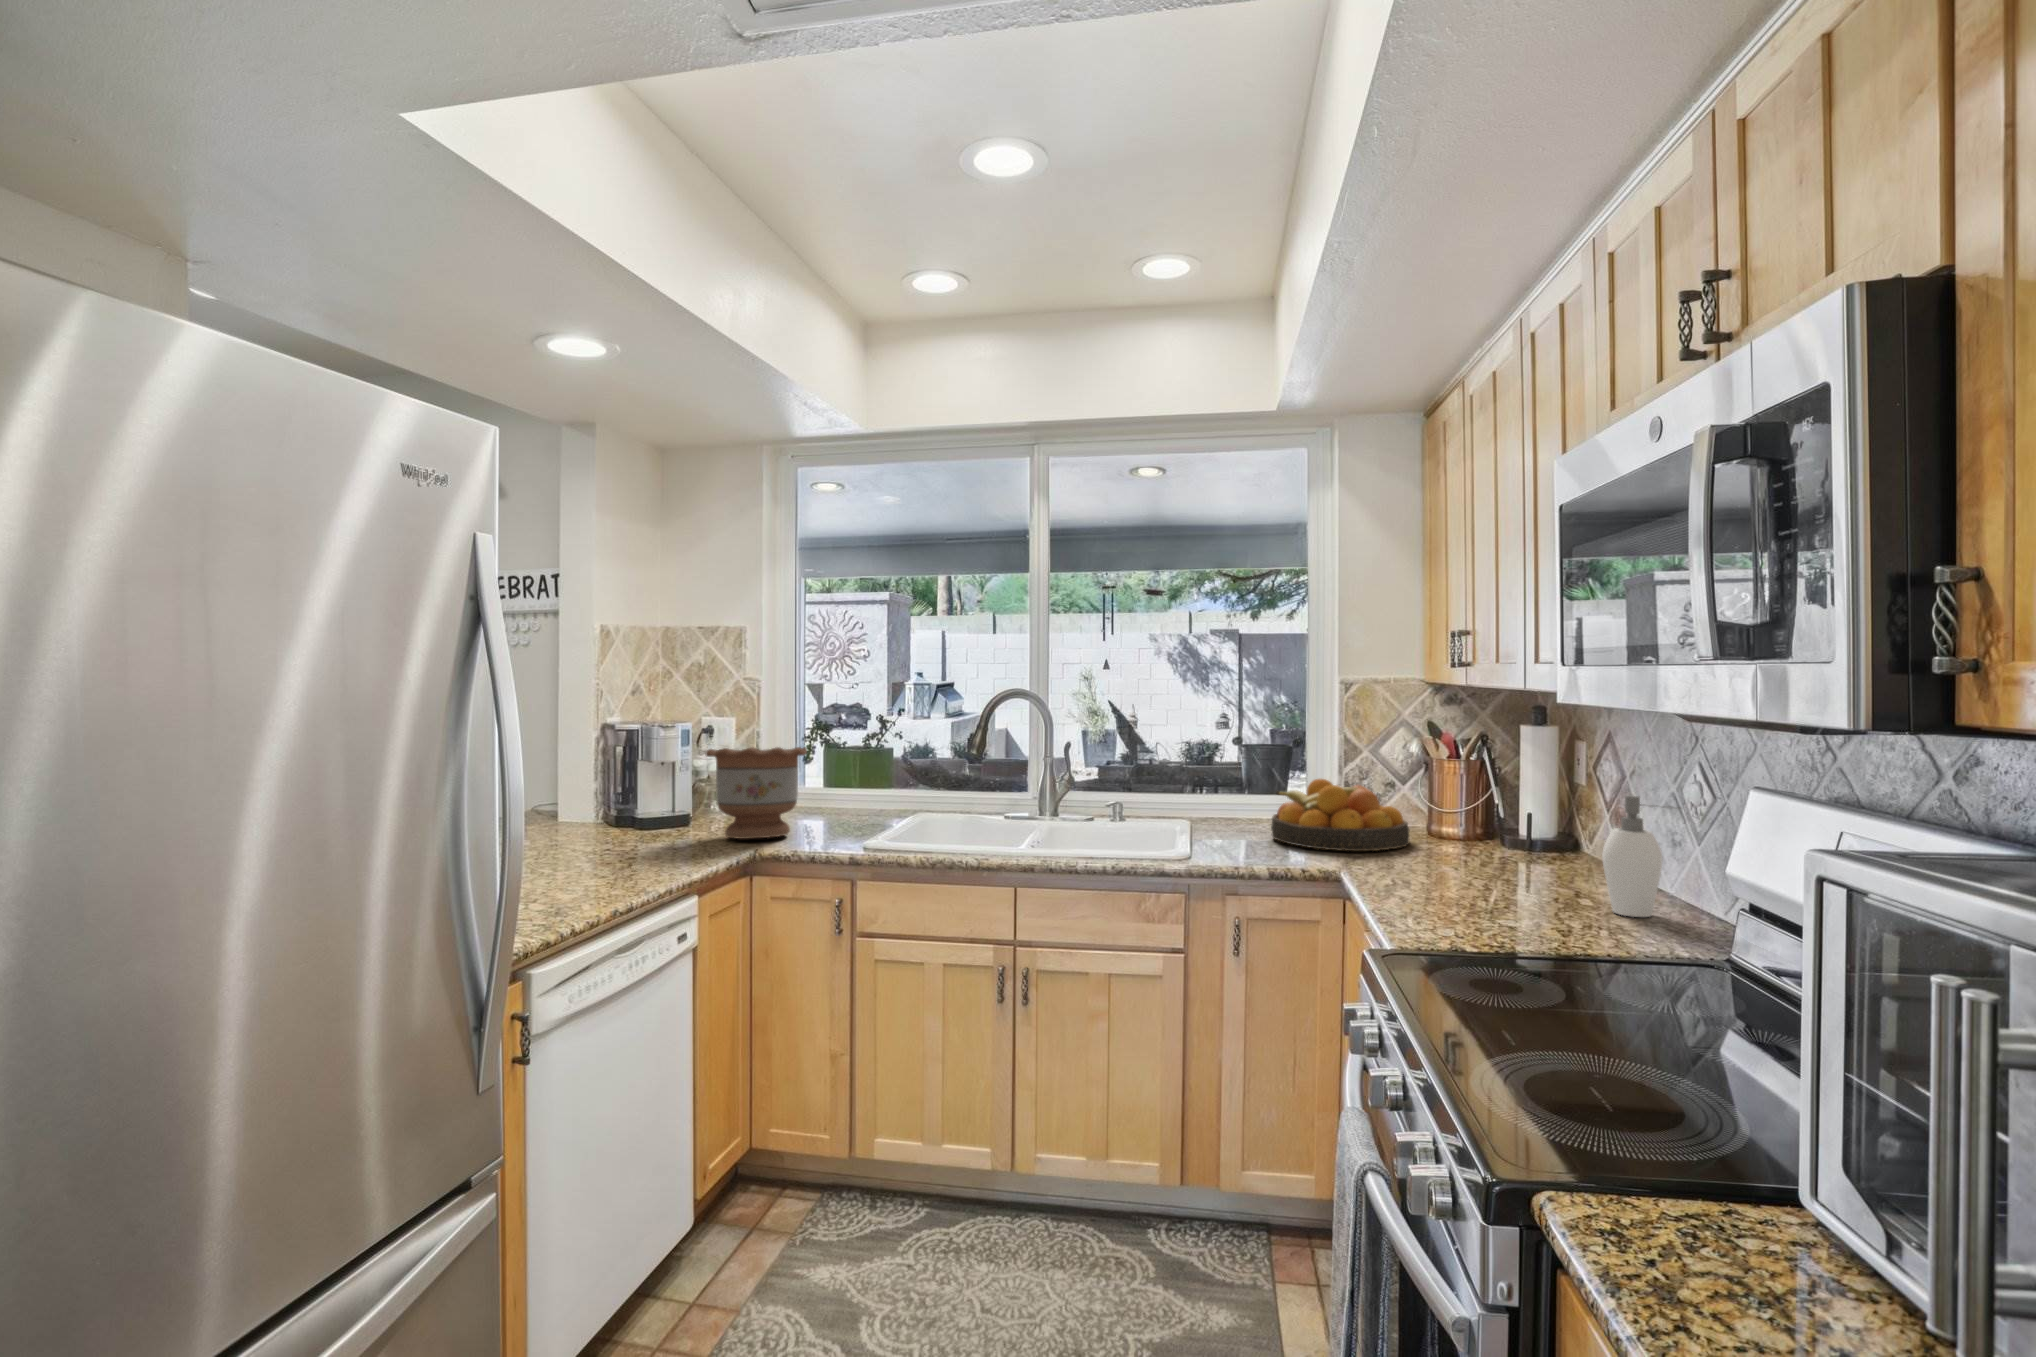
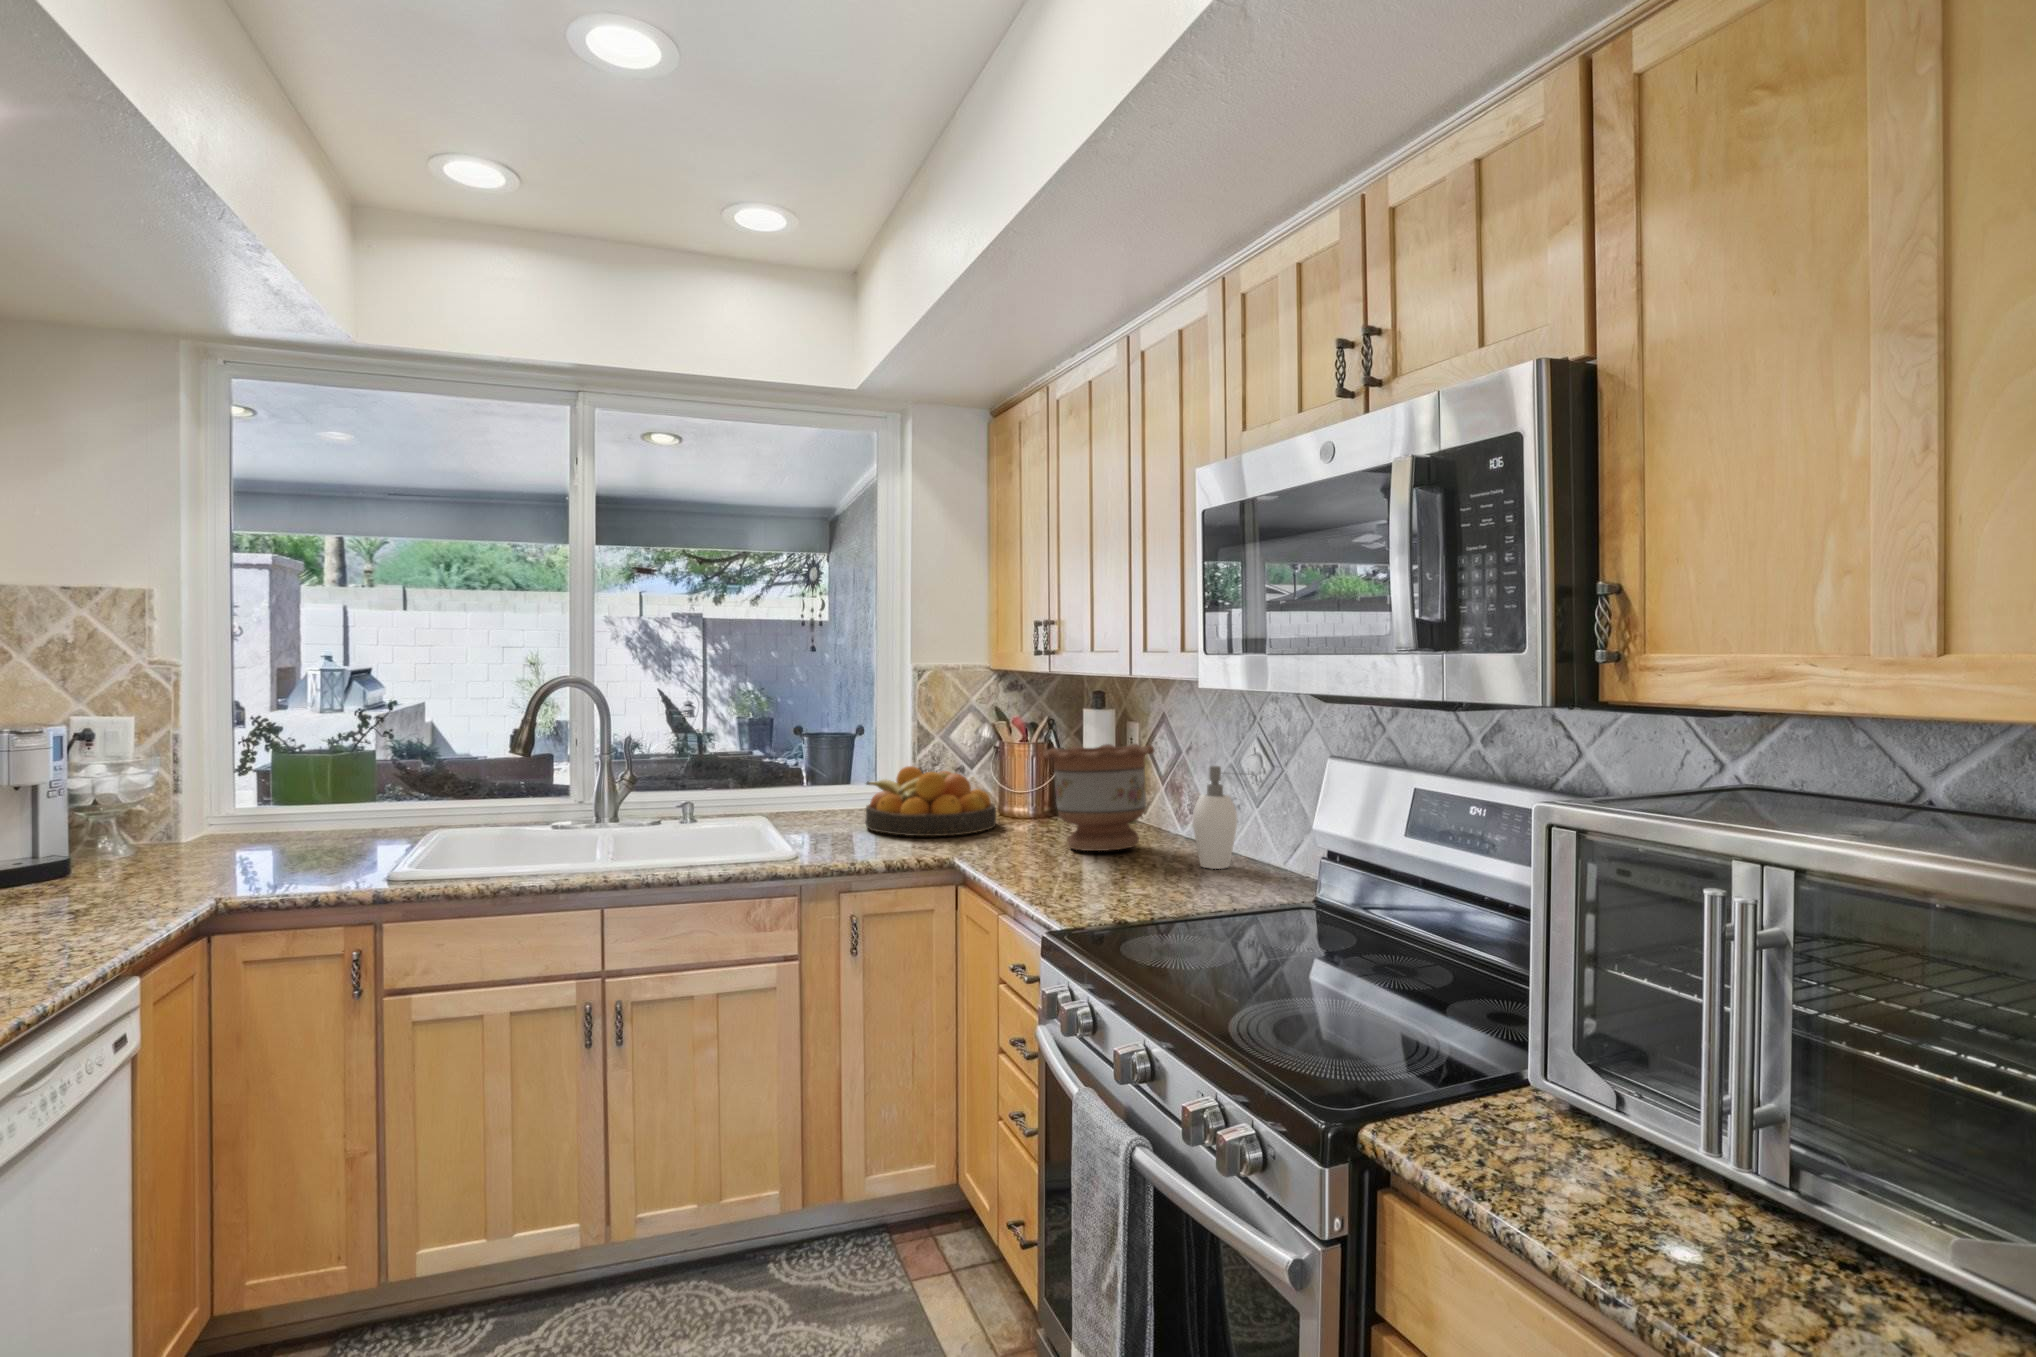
flower pot: present [705,747,807,839] -> present [1043,744,1155,851]

